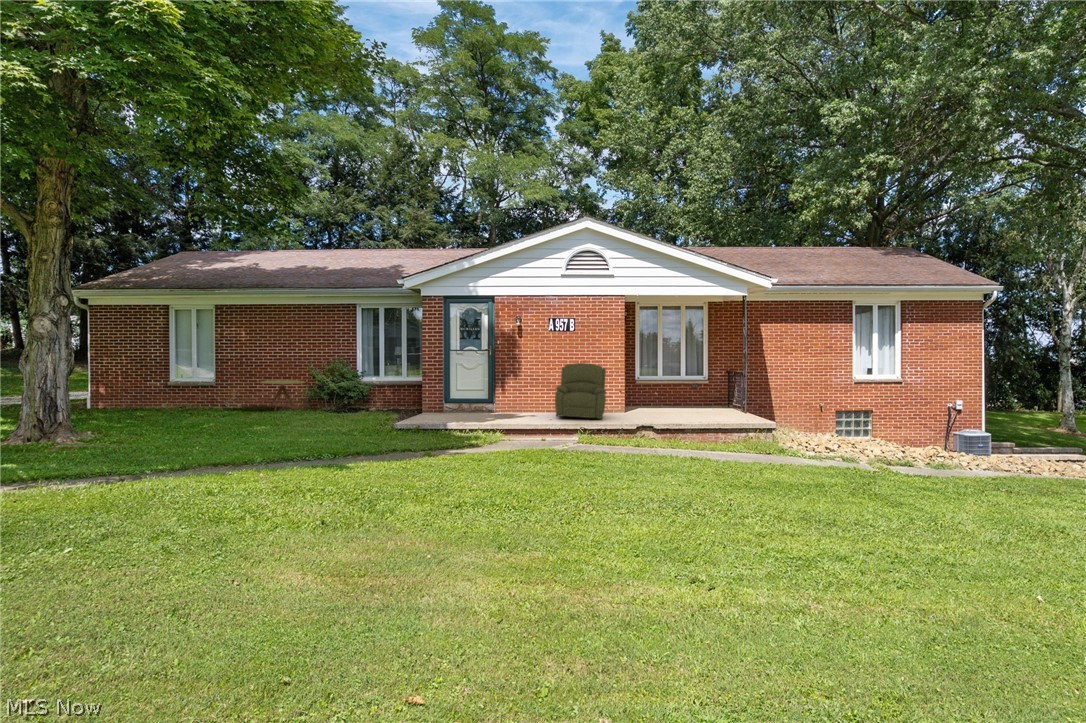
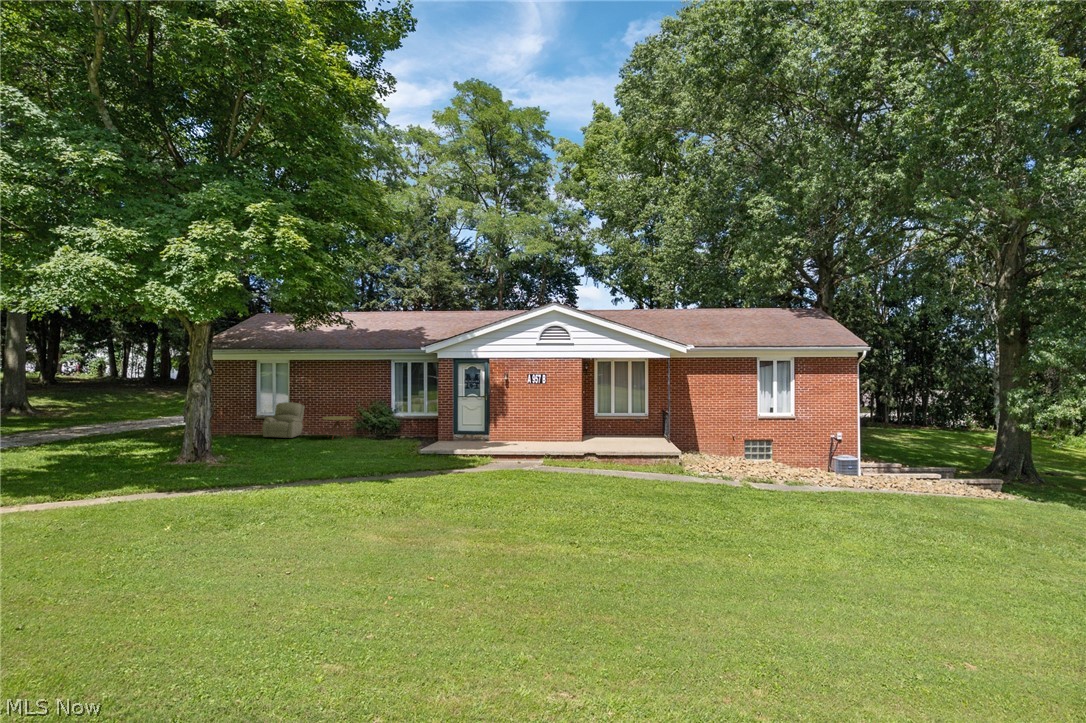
chair: present [555,363,606,420] -> present [262,402,305,438]

